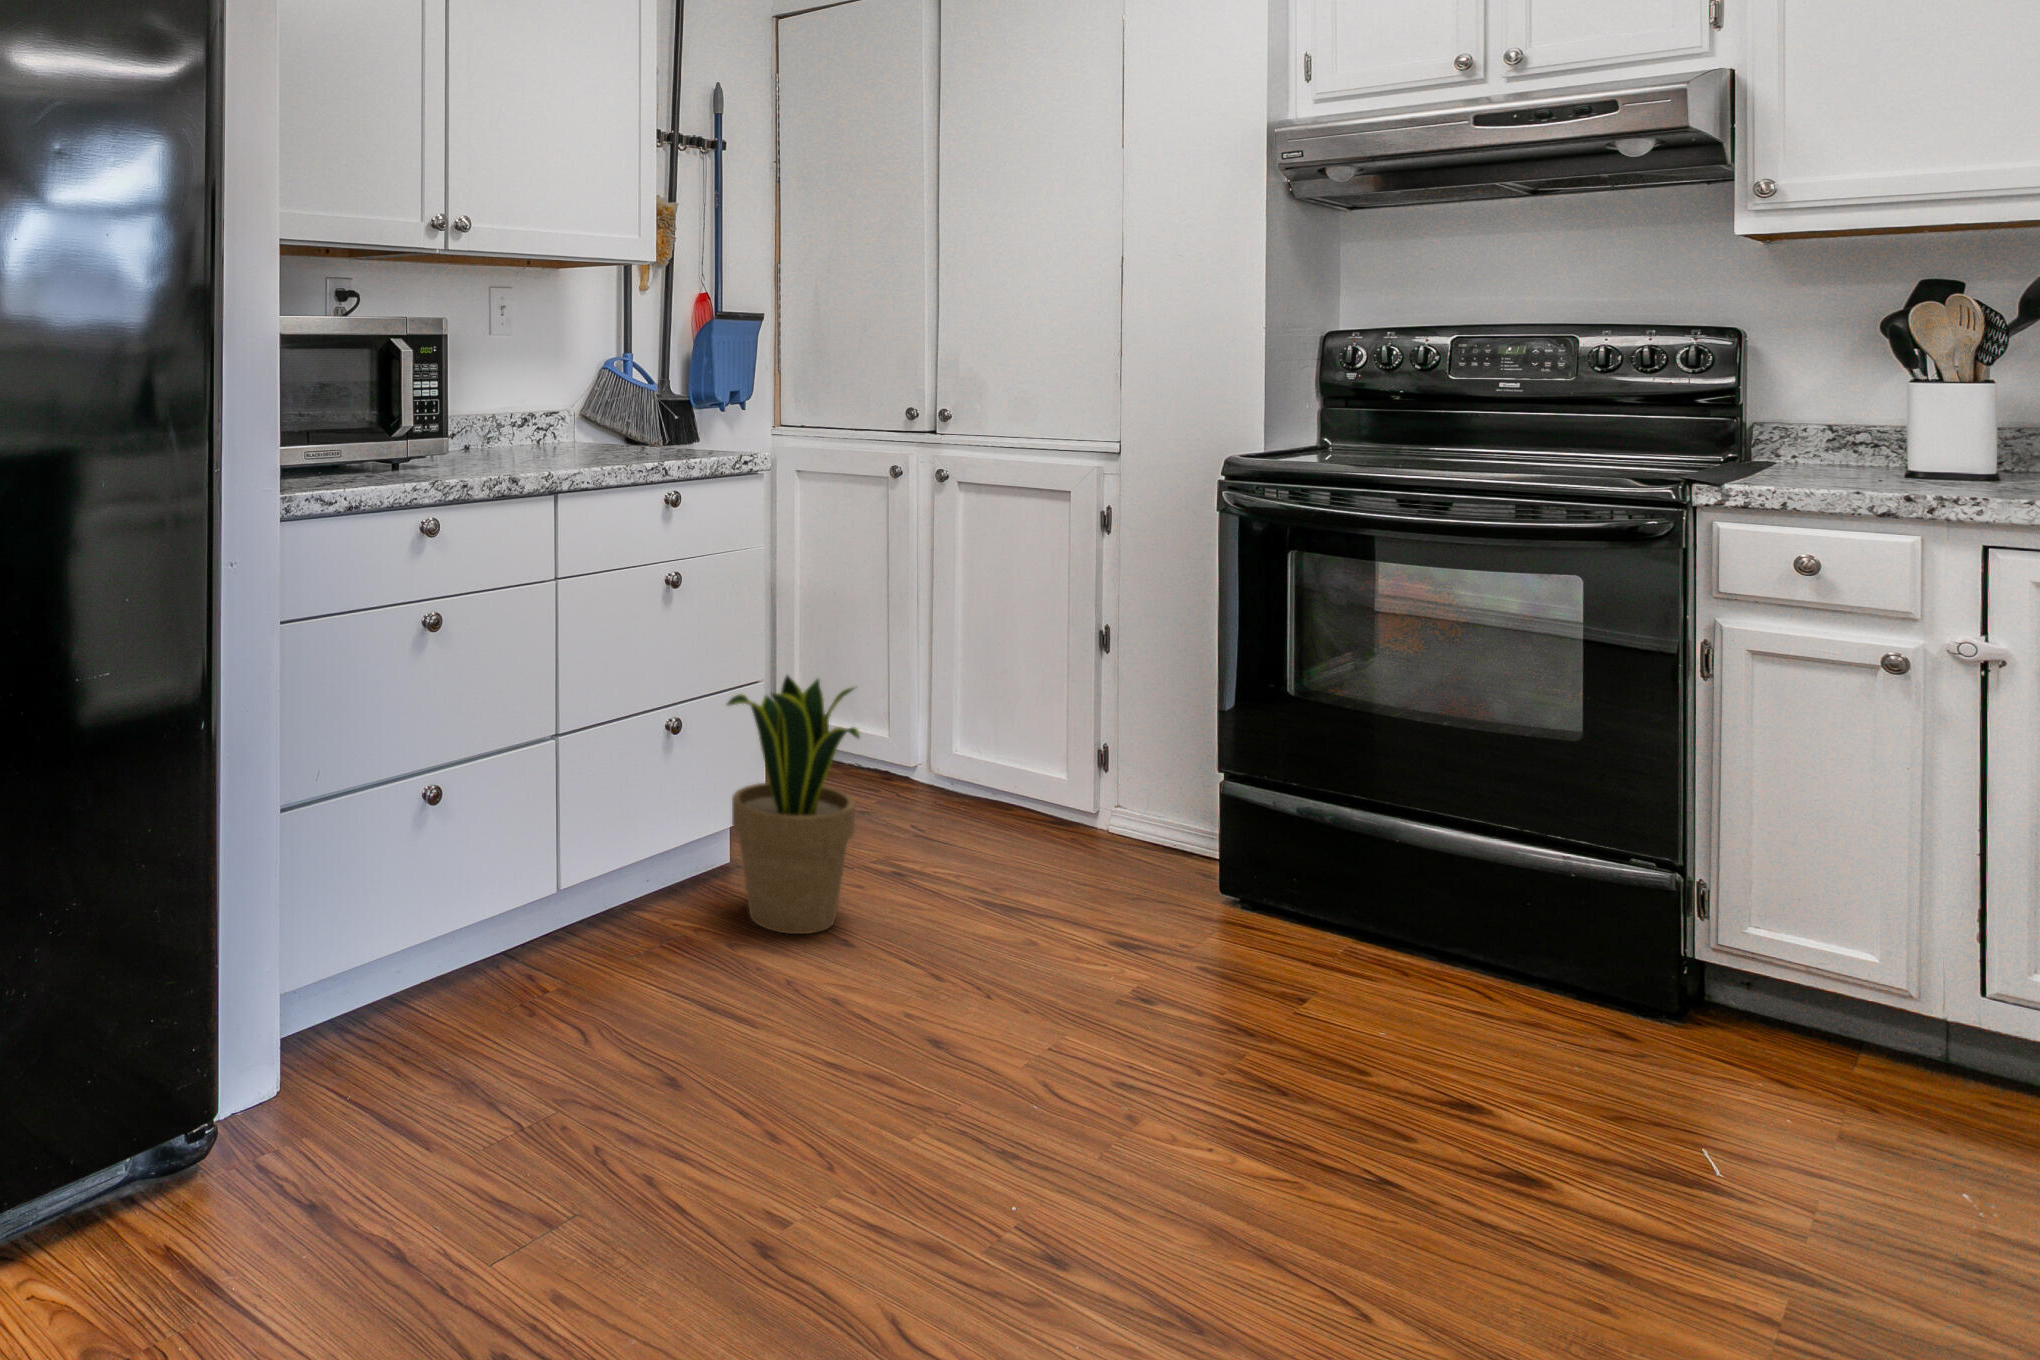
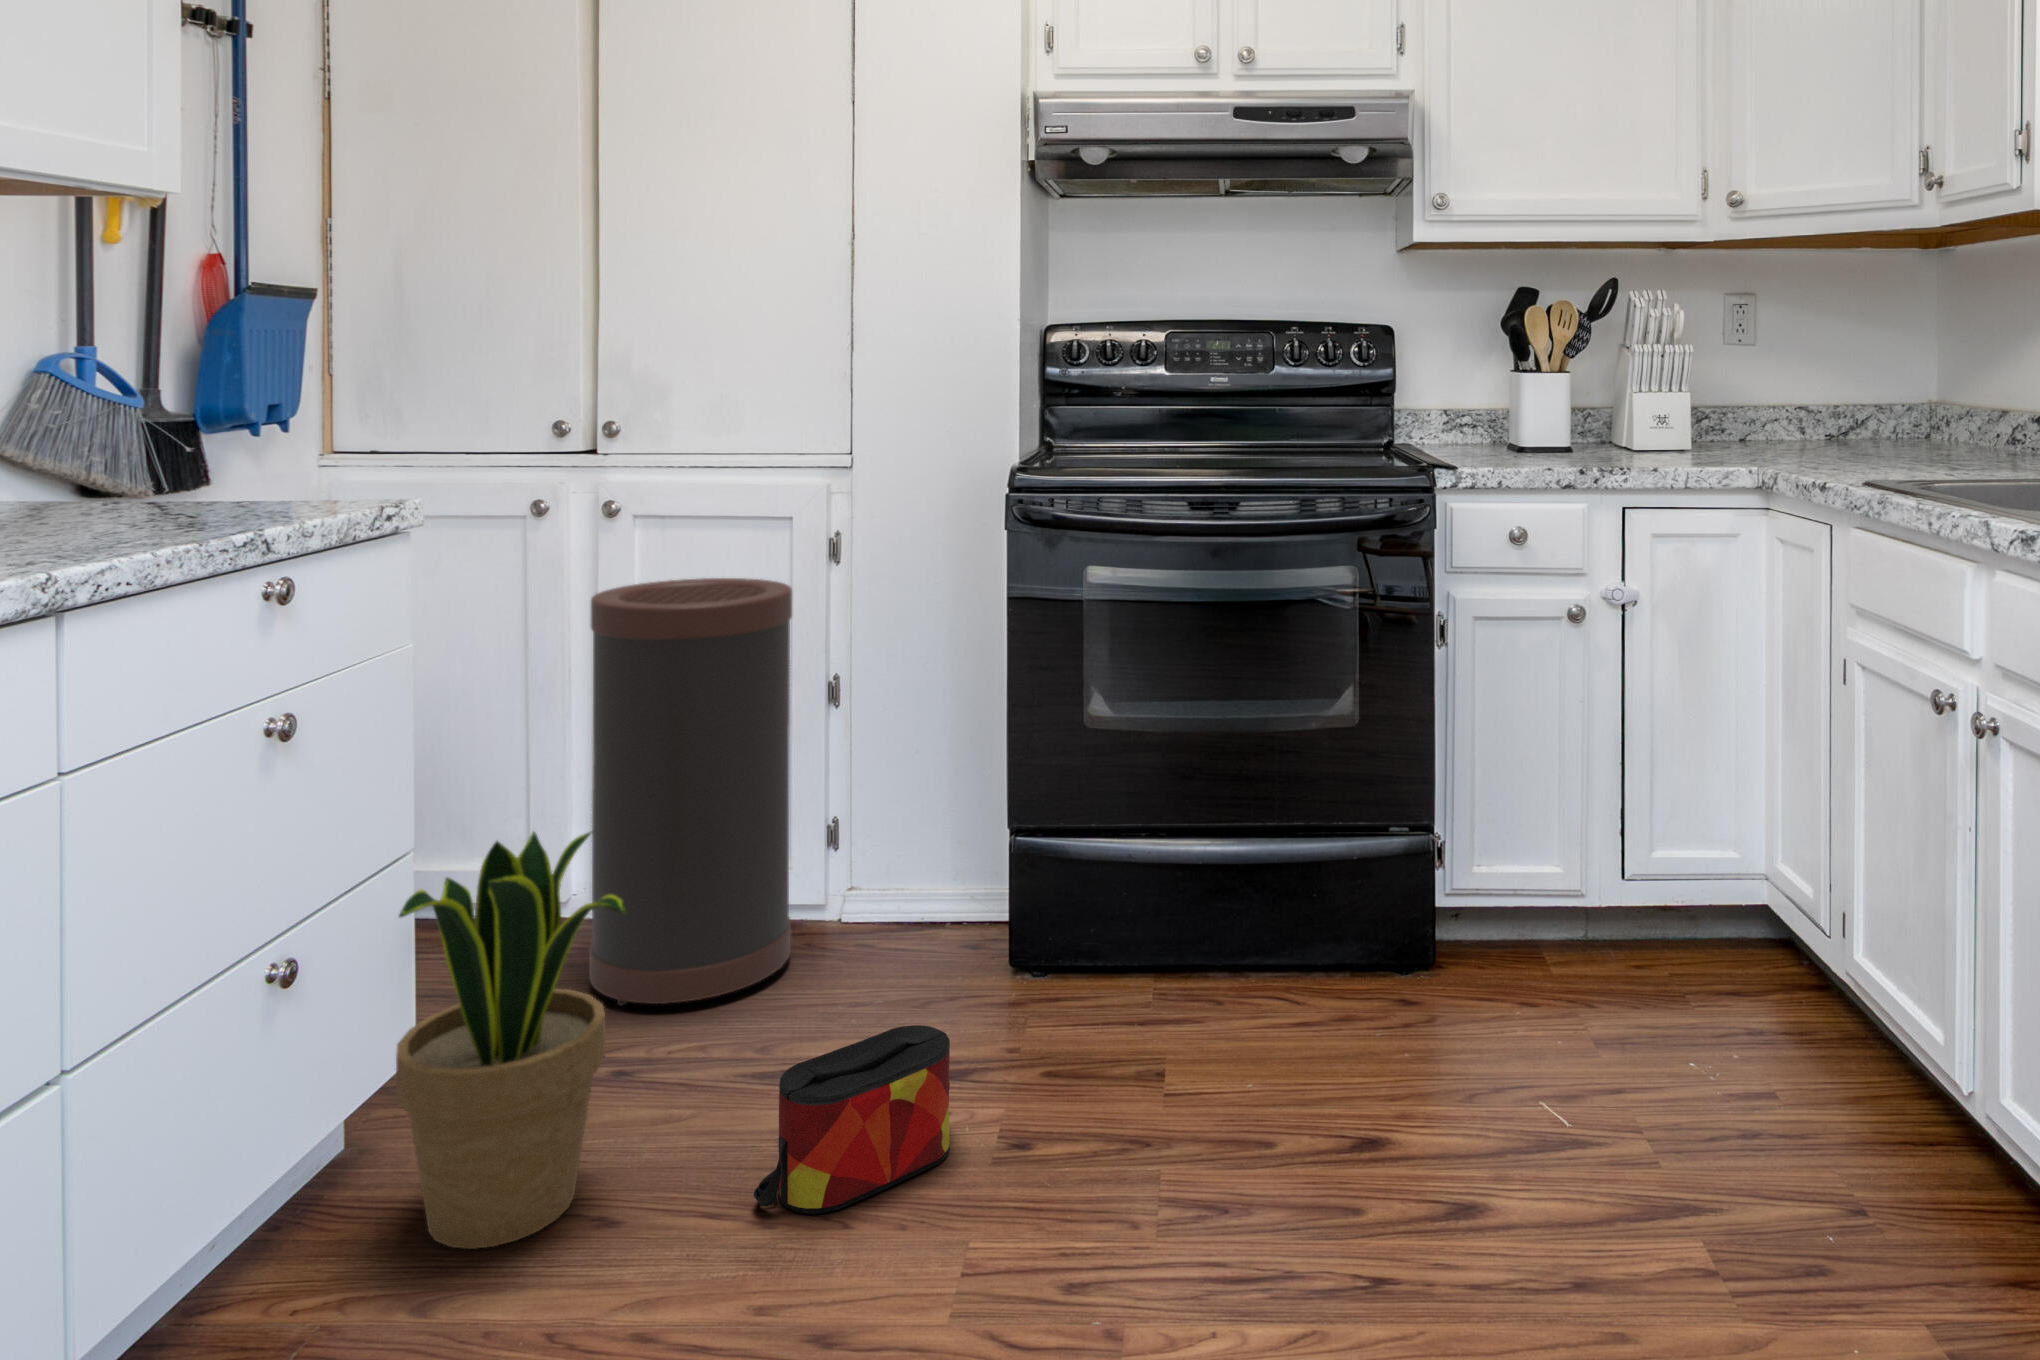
trash can: none [902,533,1054,850] -> present [589,578,792,1006]
bag: none [934,880,1096,989] -> present [754,1025,950,1214]

